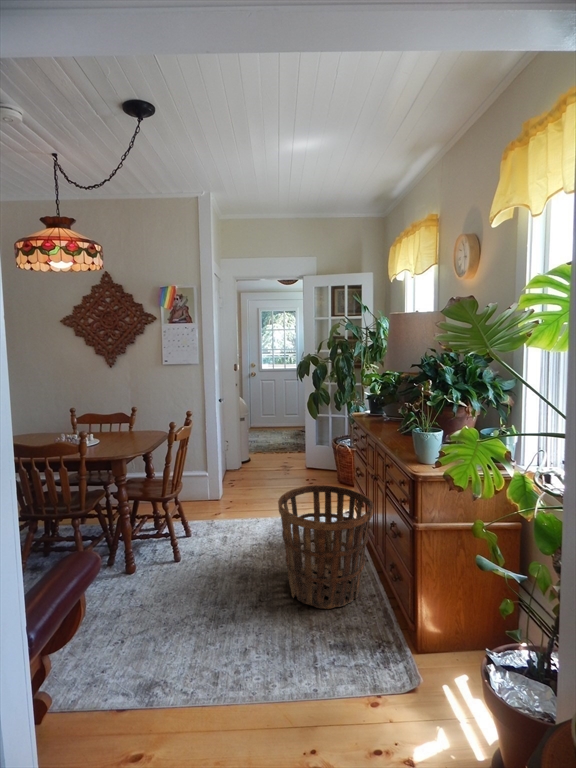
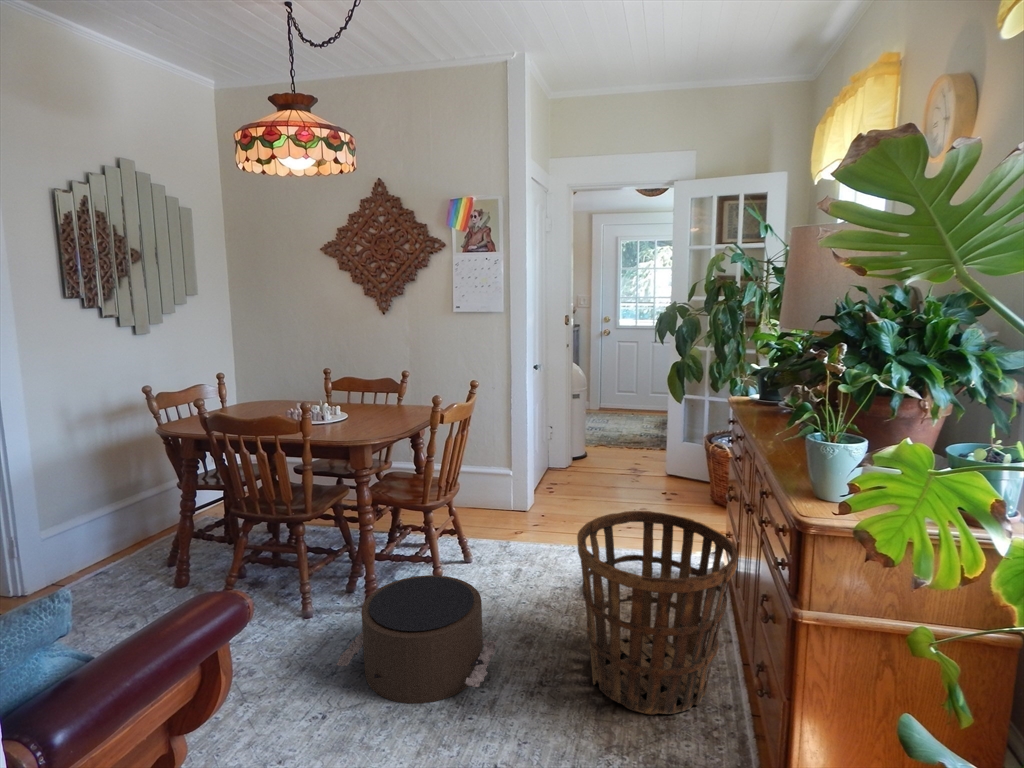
pouf: none [119,544,228,631] -> present [336,575,497,704]

